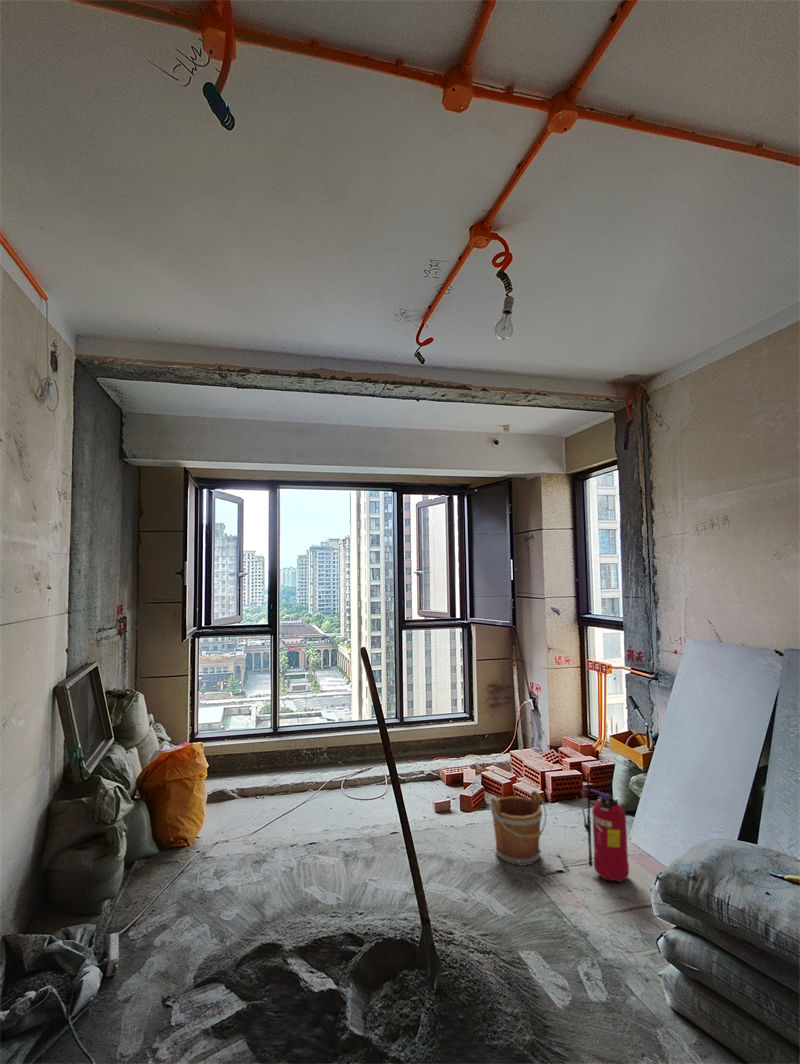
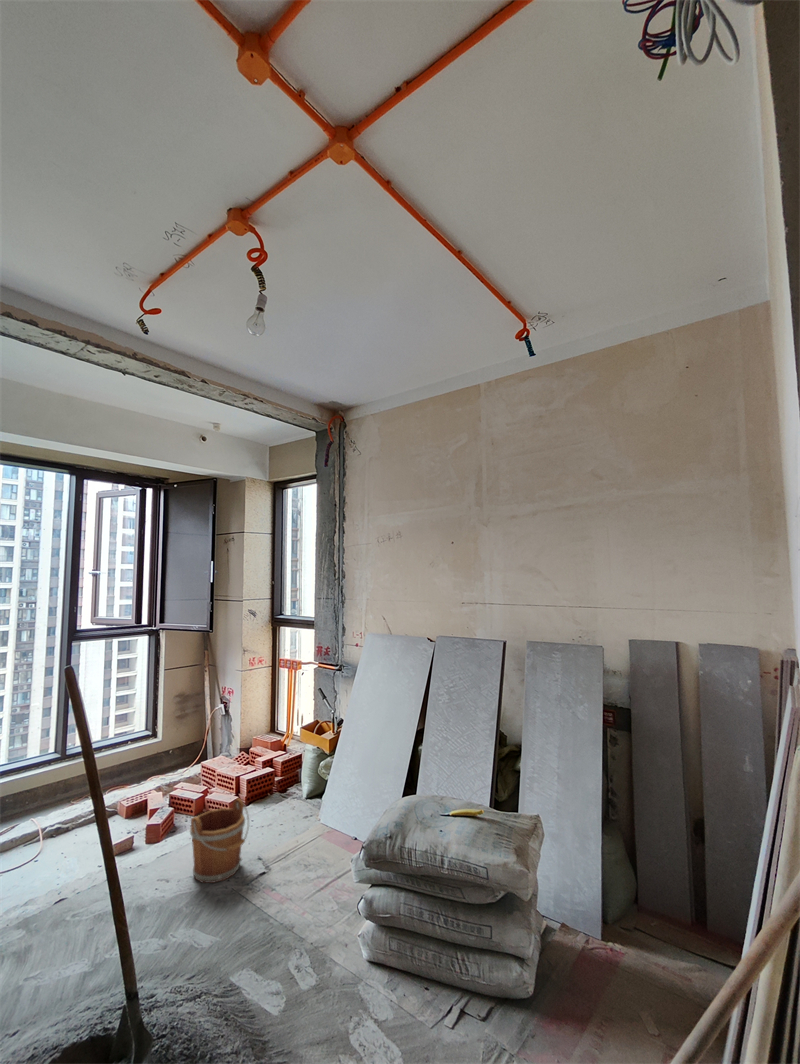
fire extinguisher: present [582,769,629,881] -> none [286,763,325,867]

